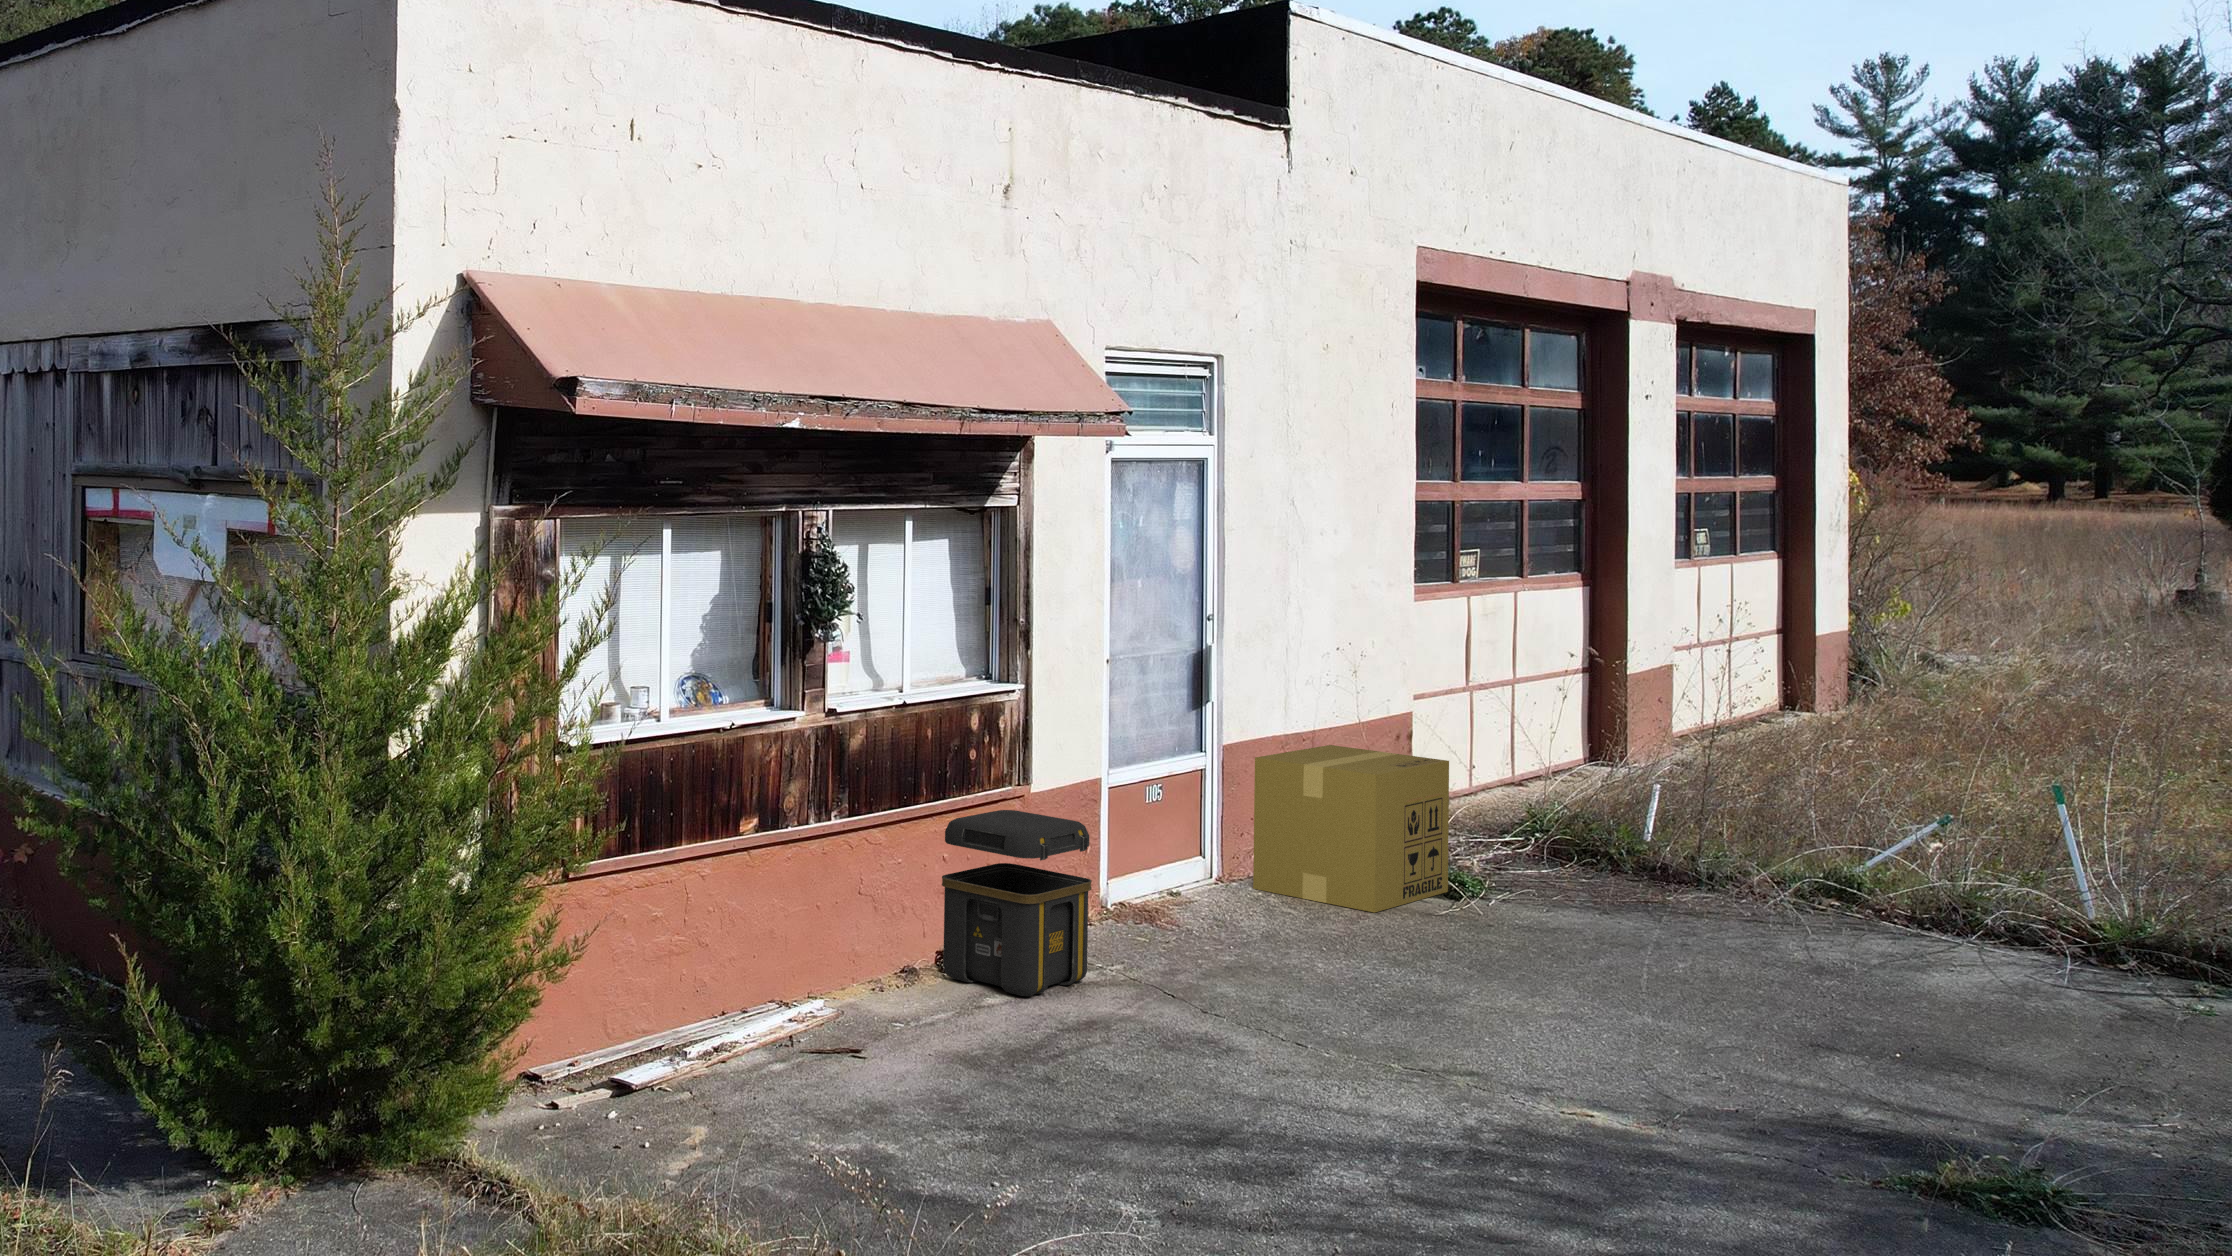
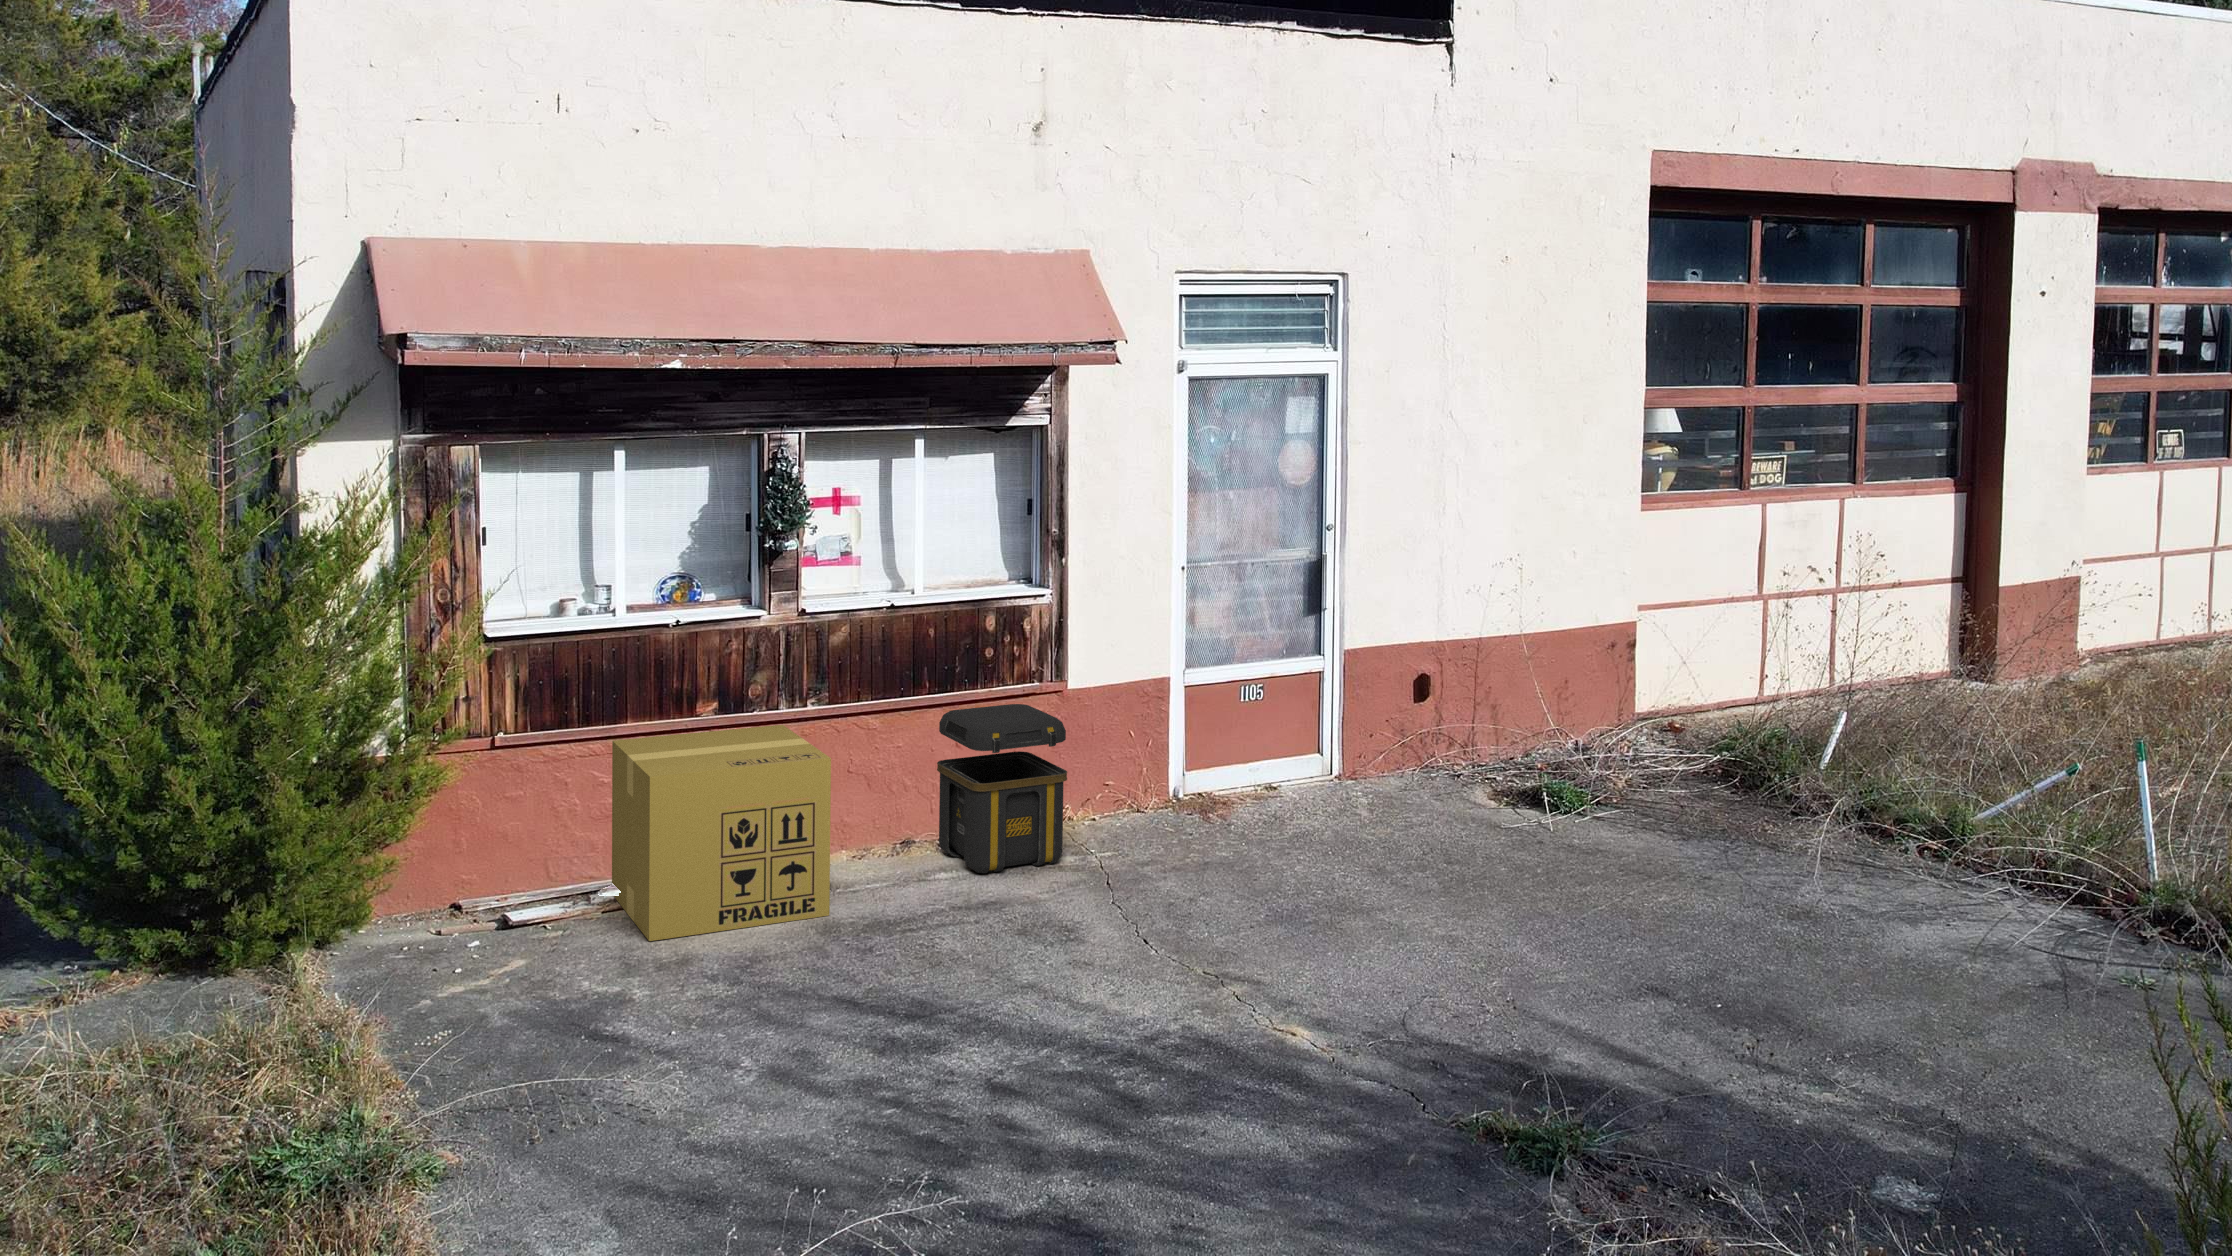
cardboard box: present [1253,745,1449,913] -> present [612,725,831,941]

